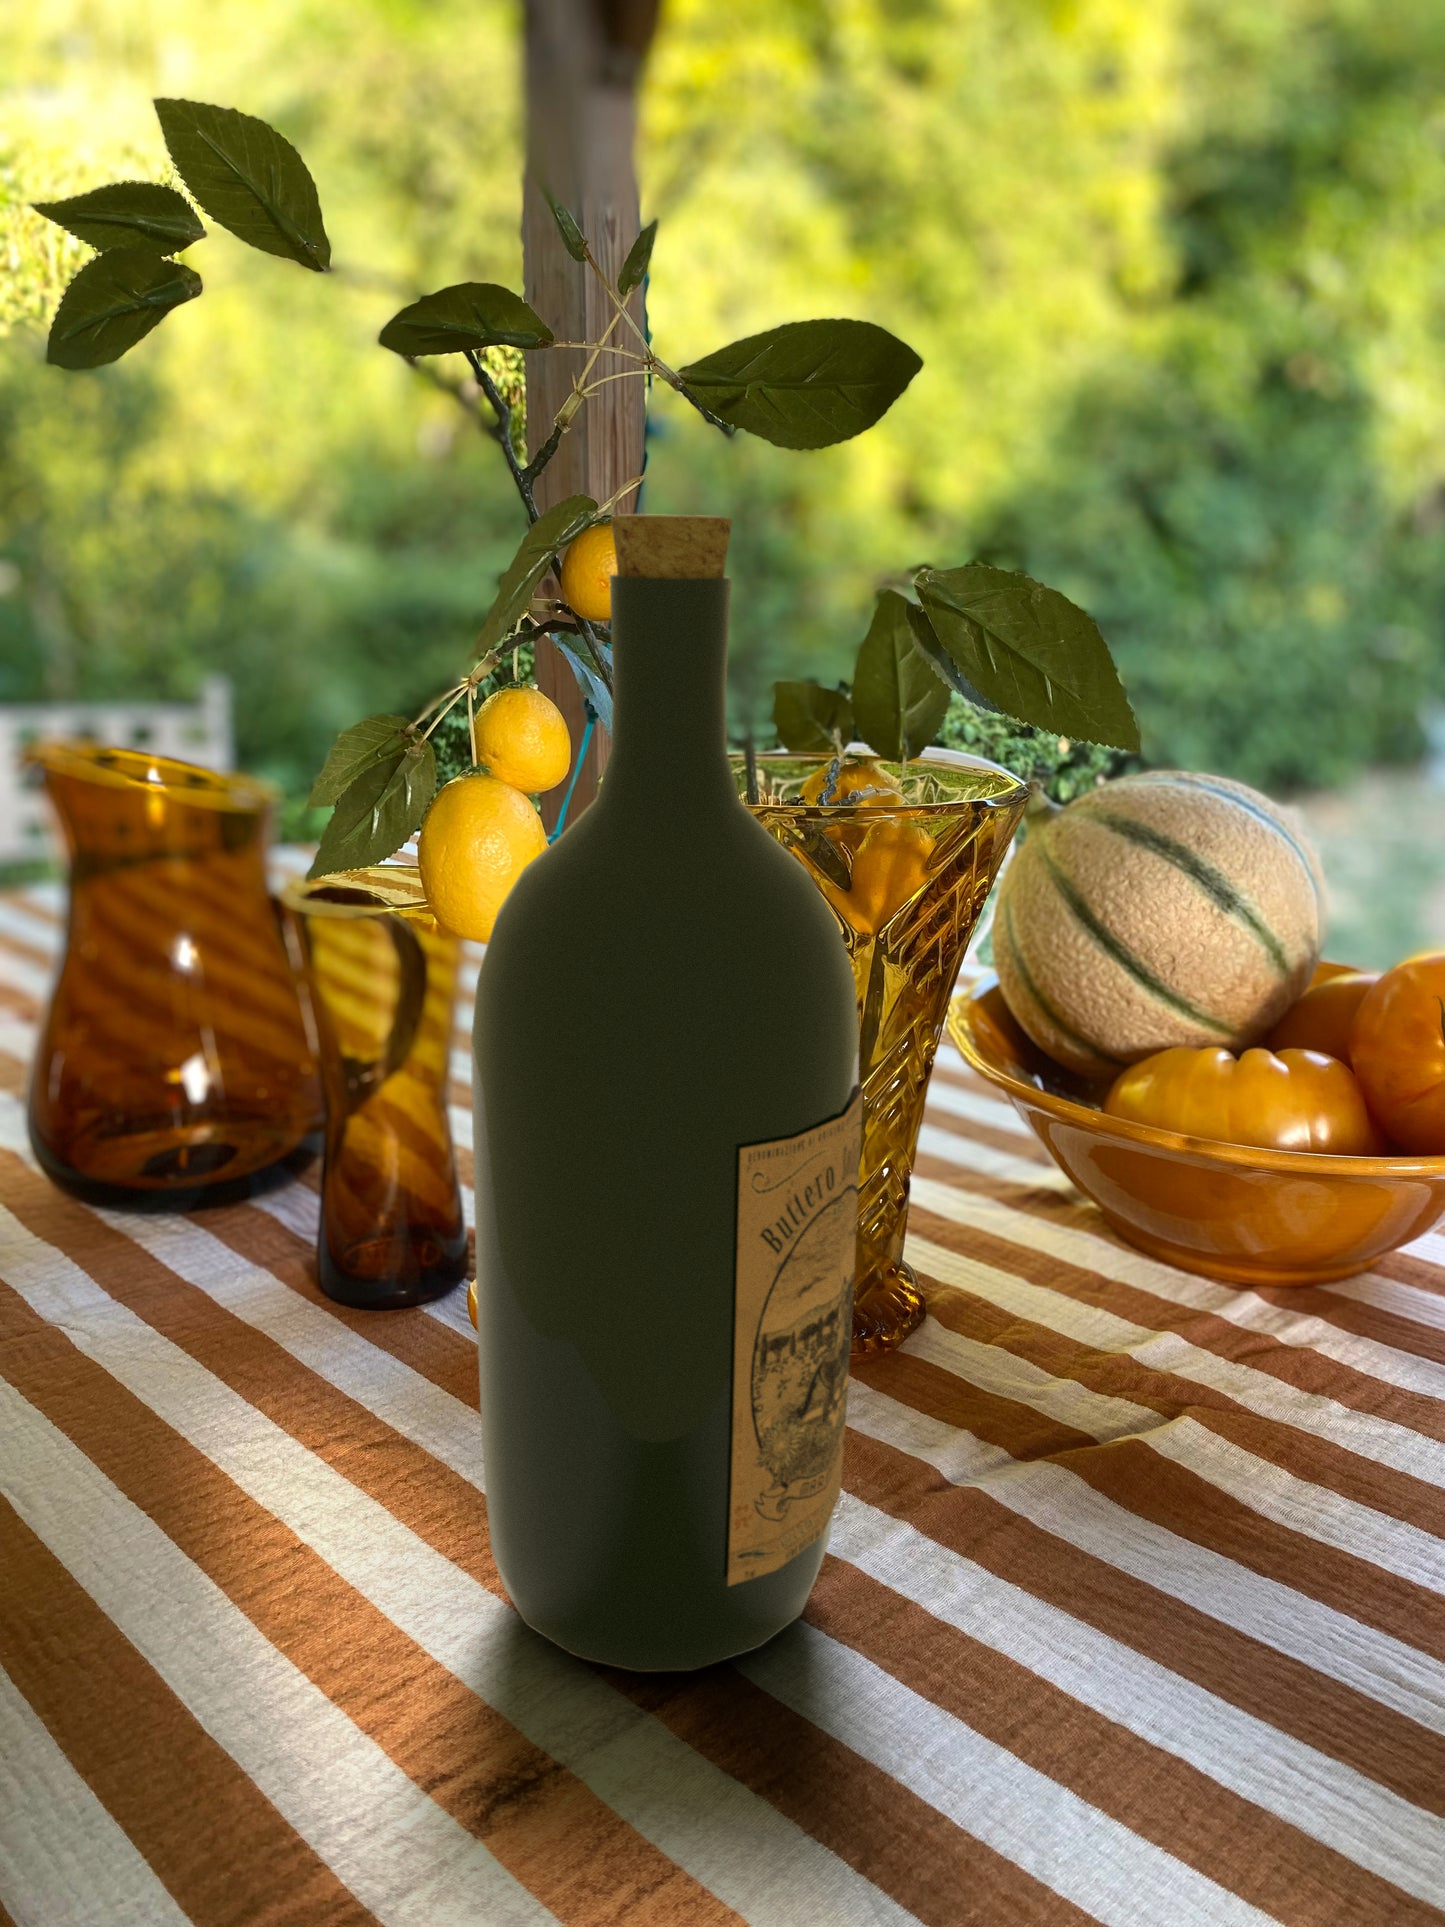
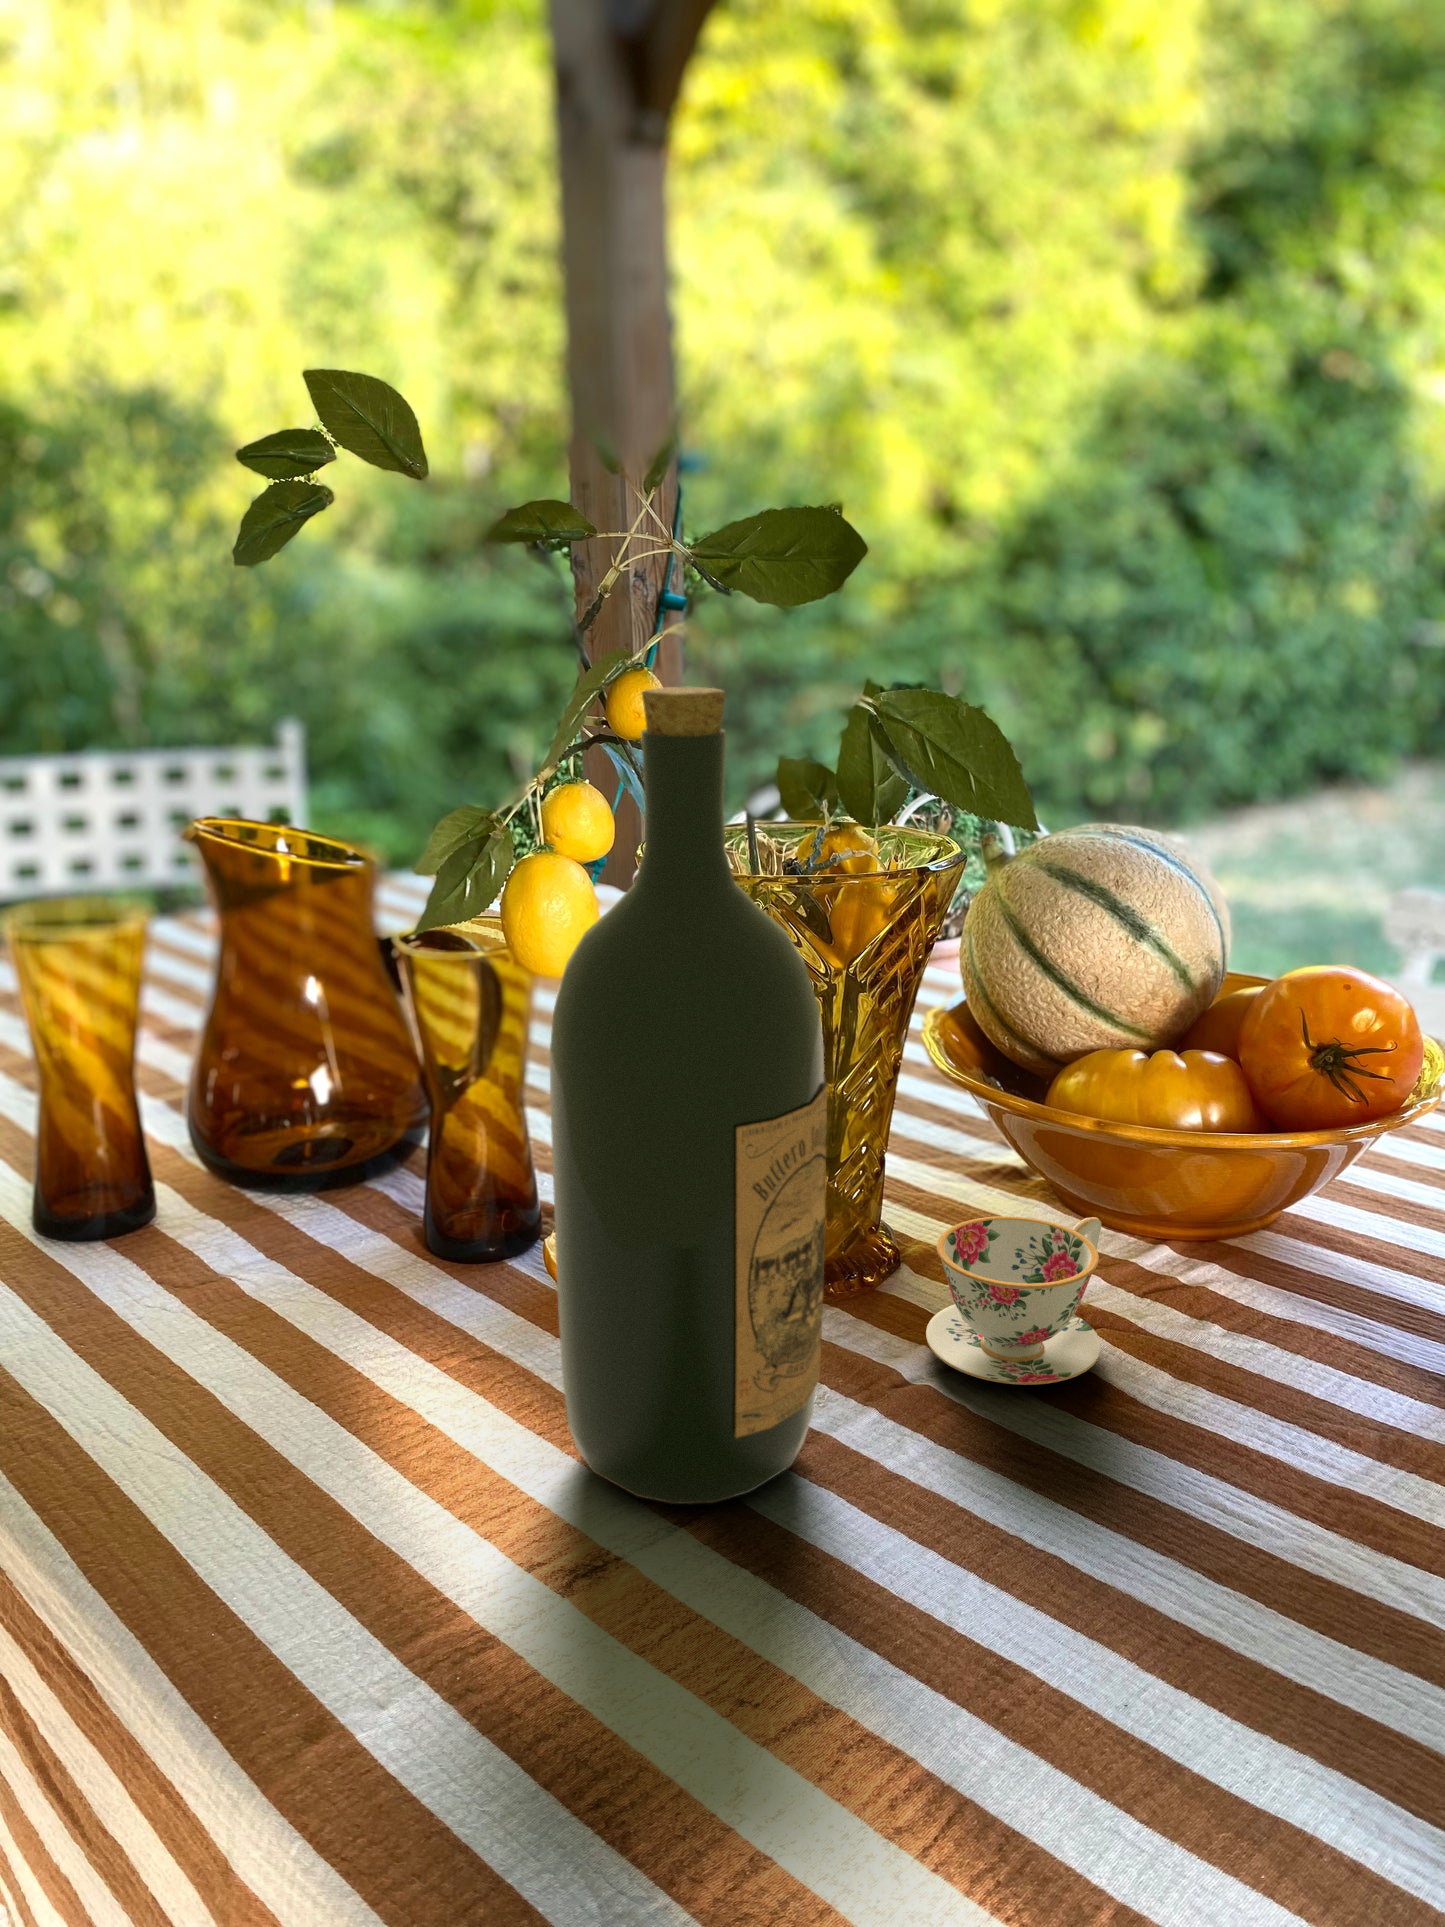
teacup: none [966,1261,1198,1489] -> present [926,1216,1101,1385]

